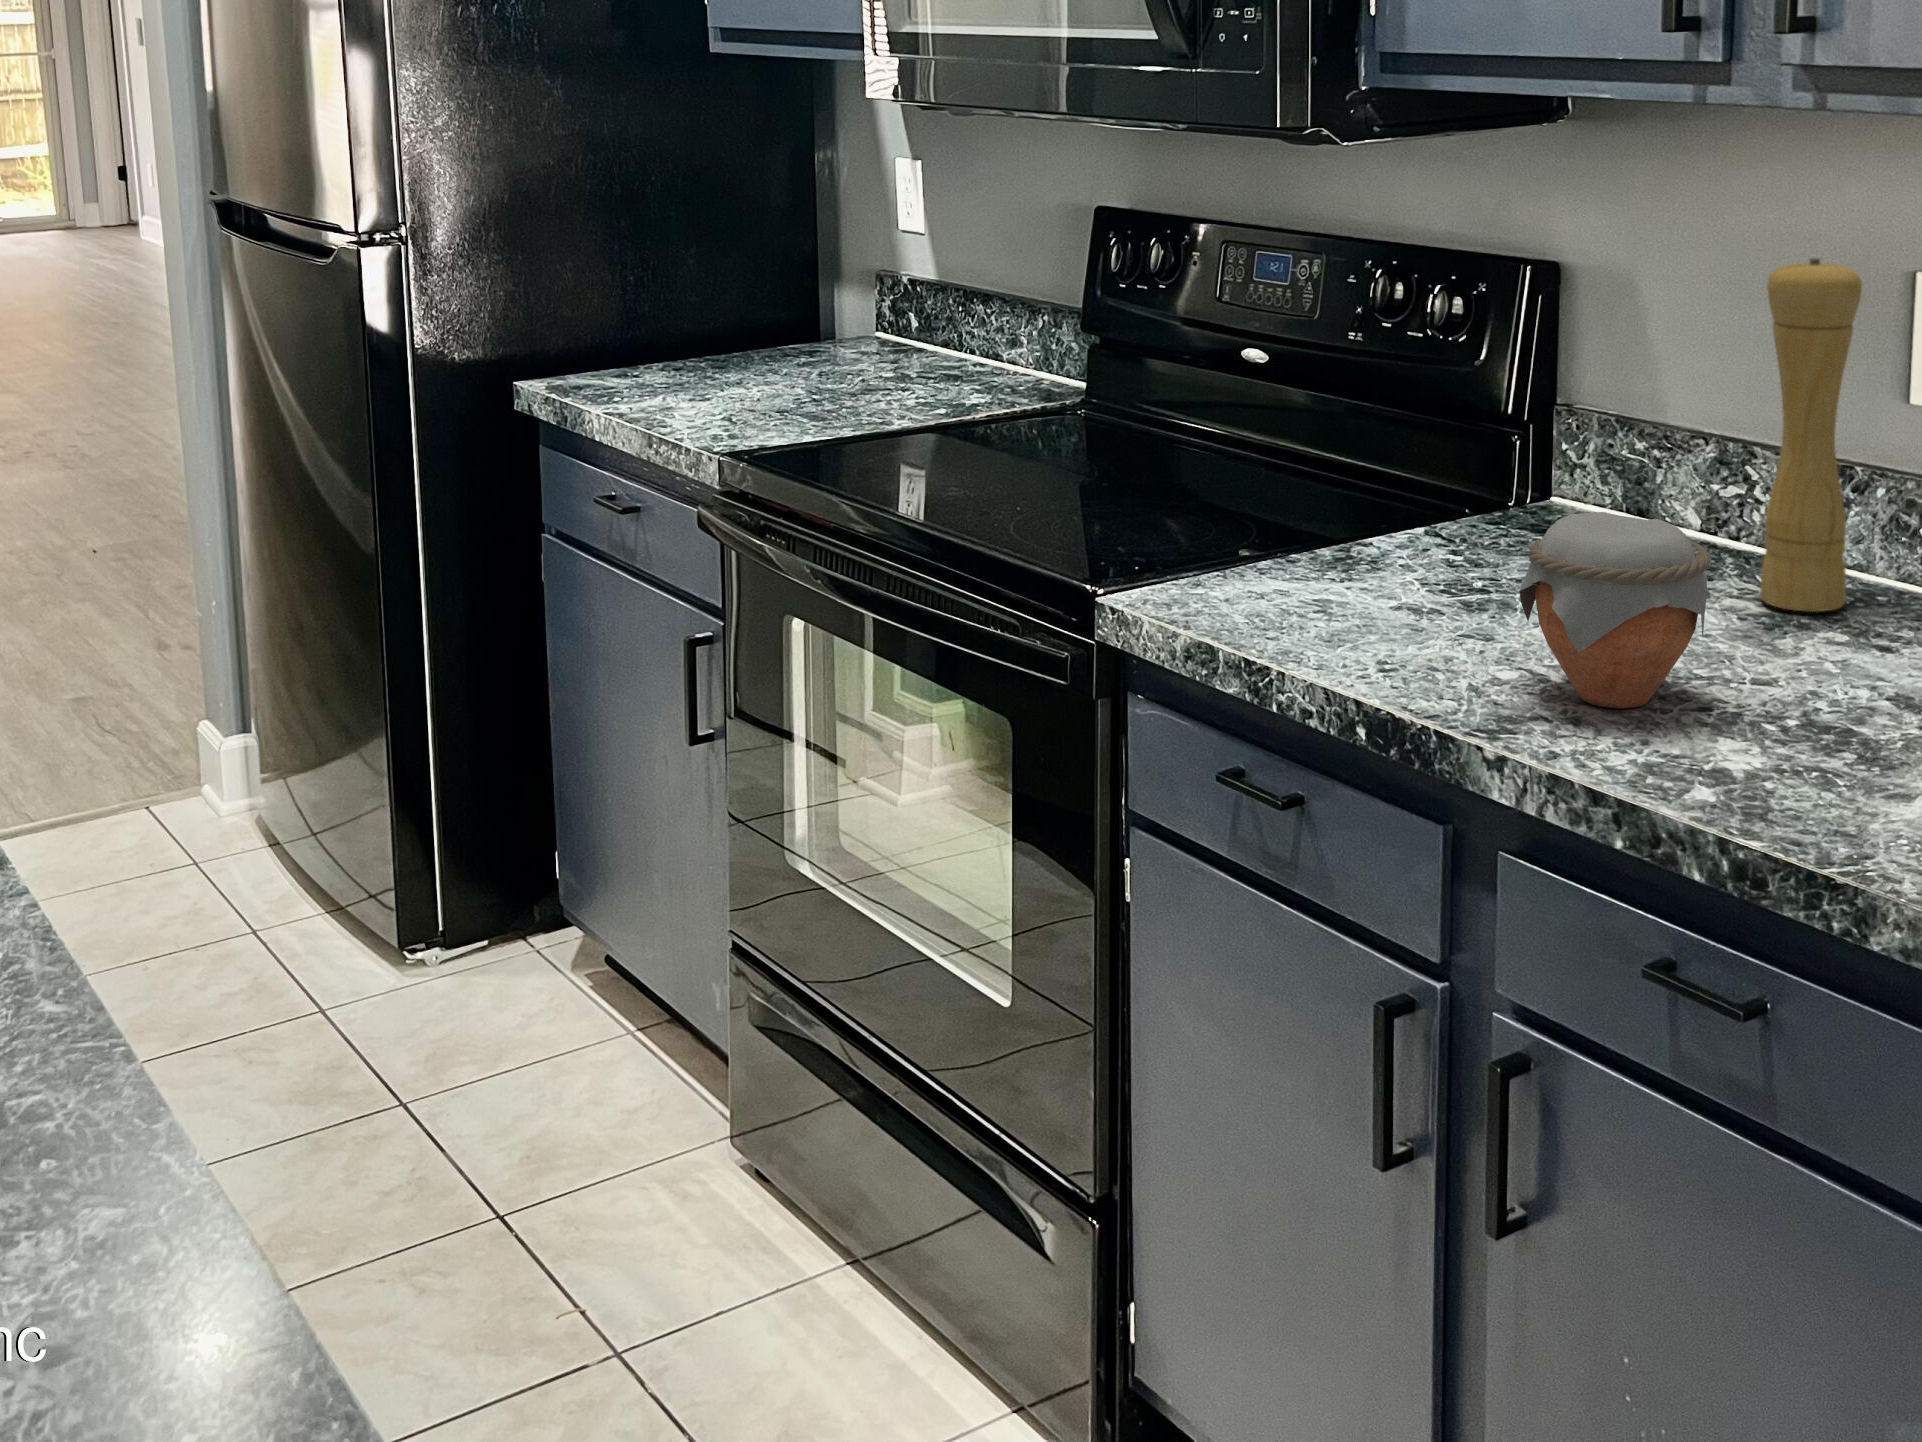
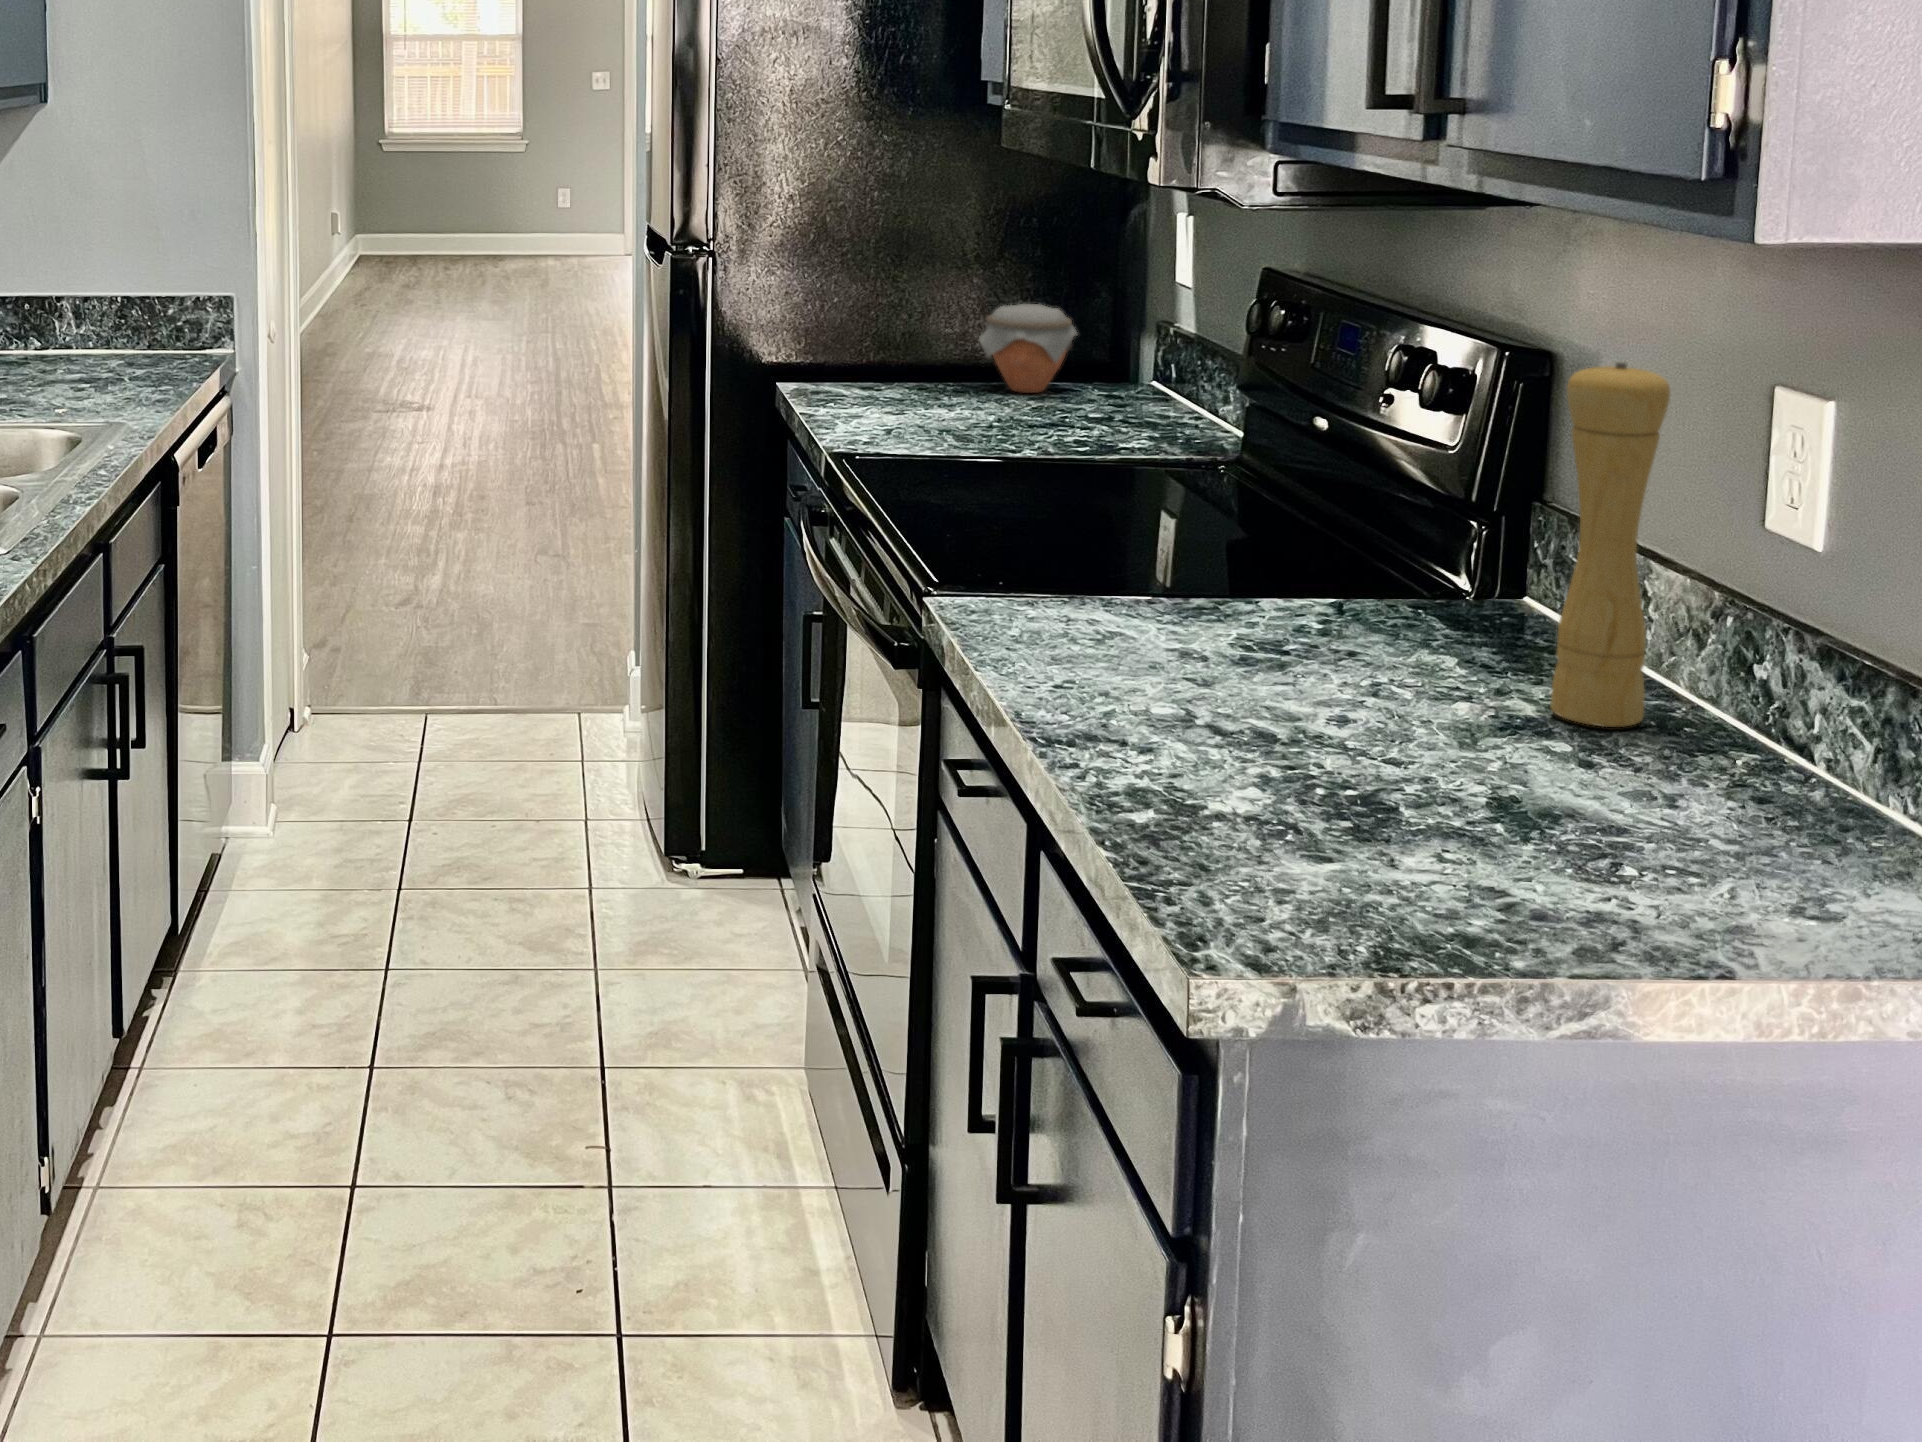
jar: present [1519,512,1710,708] -> present [979,304,1078,393]

